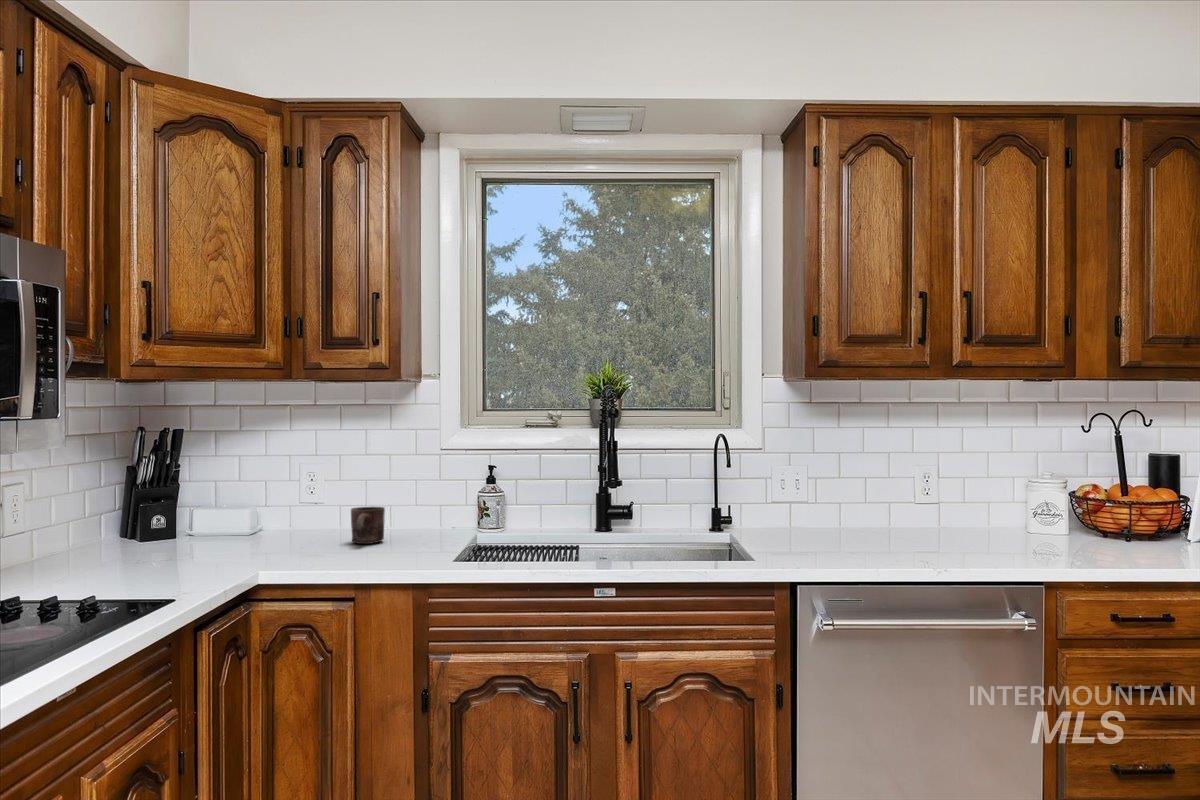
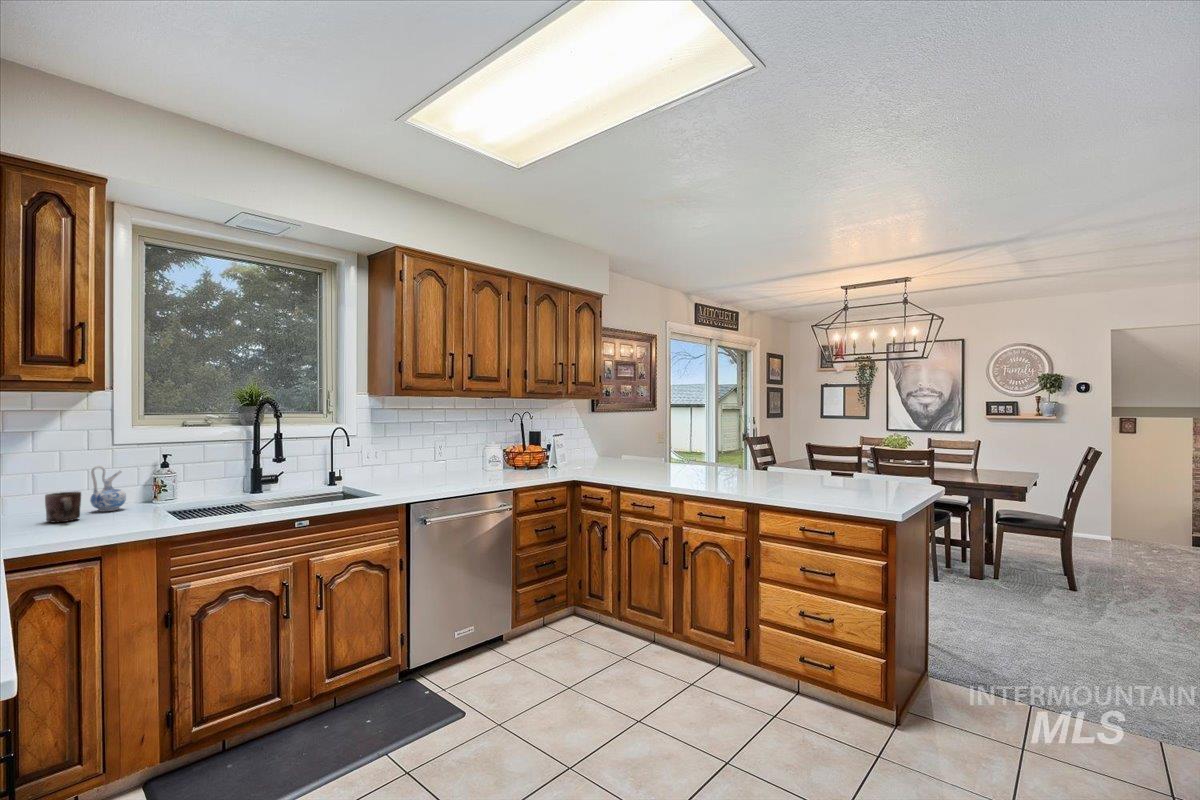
ceramic pitcher: none [409,476,445,535] -> present [90,466,126,511]

